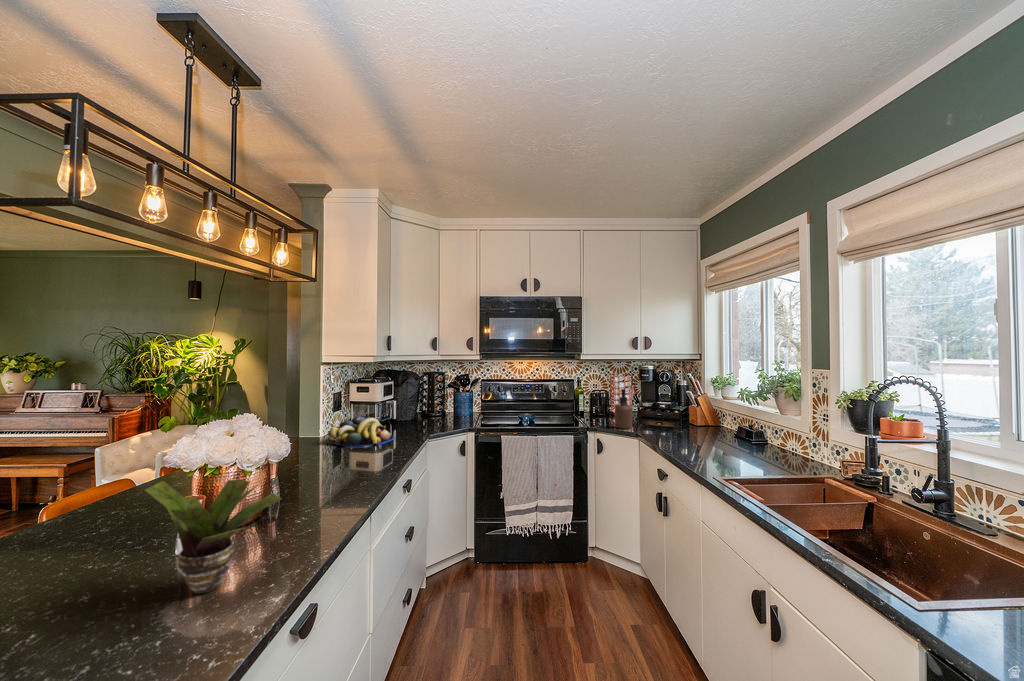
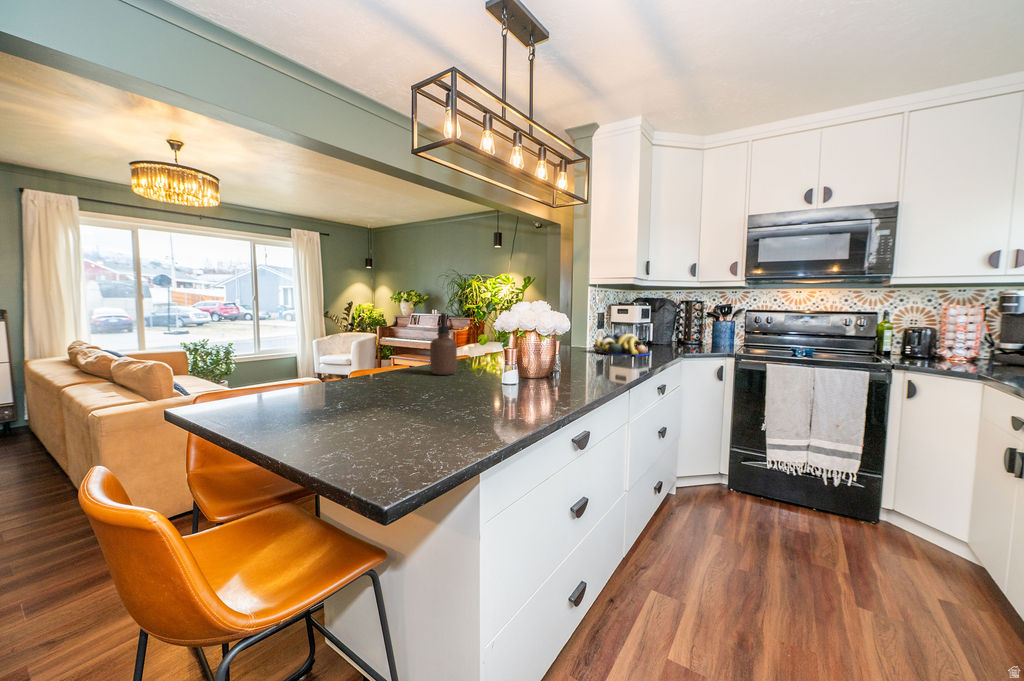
soap dispenser: present [615,389,632,429] -> present [430,313,457,375]
potted plant: present [145,480,282,594] -> none [486,323,568,401]

